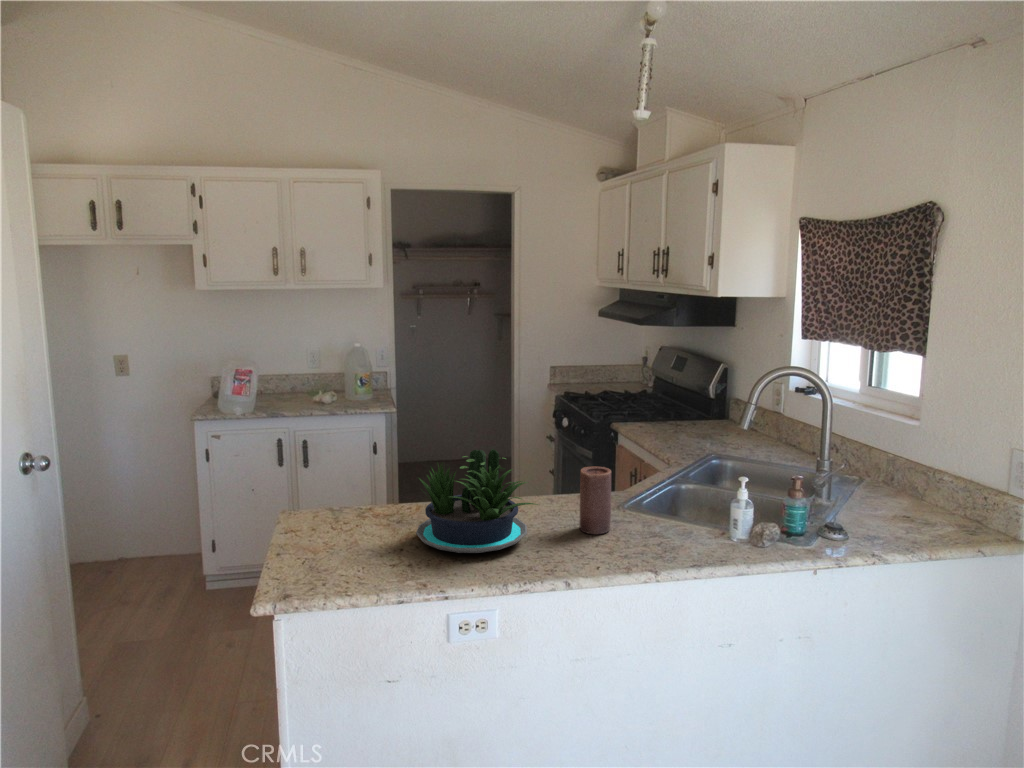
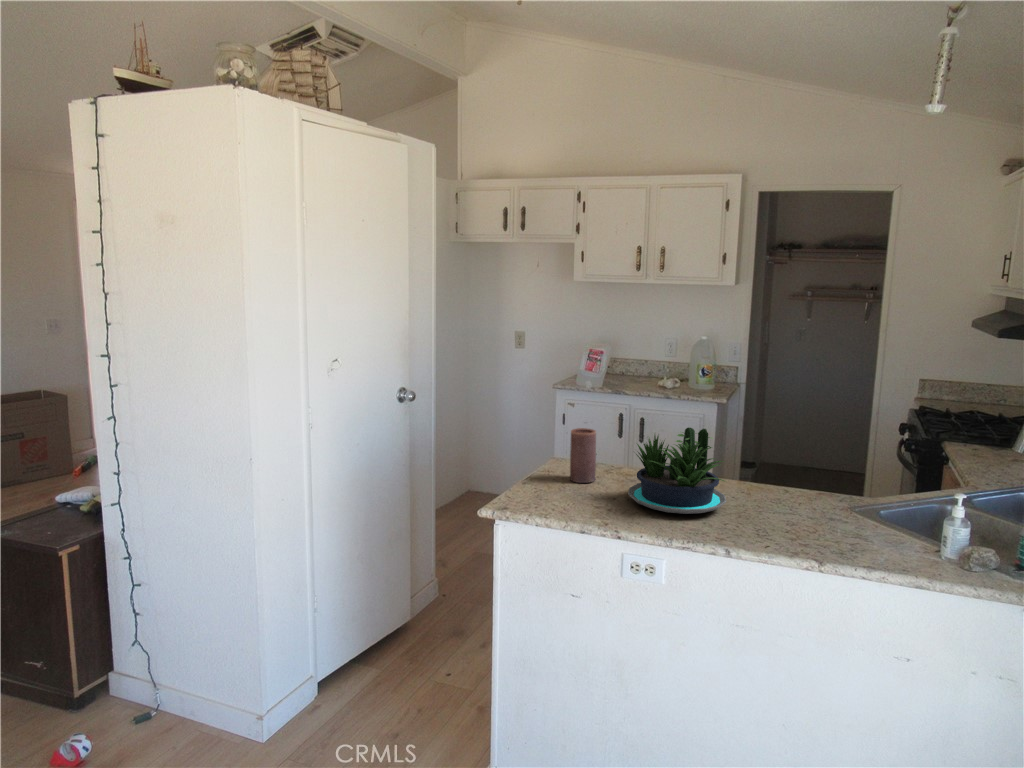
candle: present [580,467,611,534] -> present [570,428,596,483]

